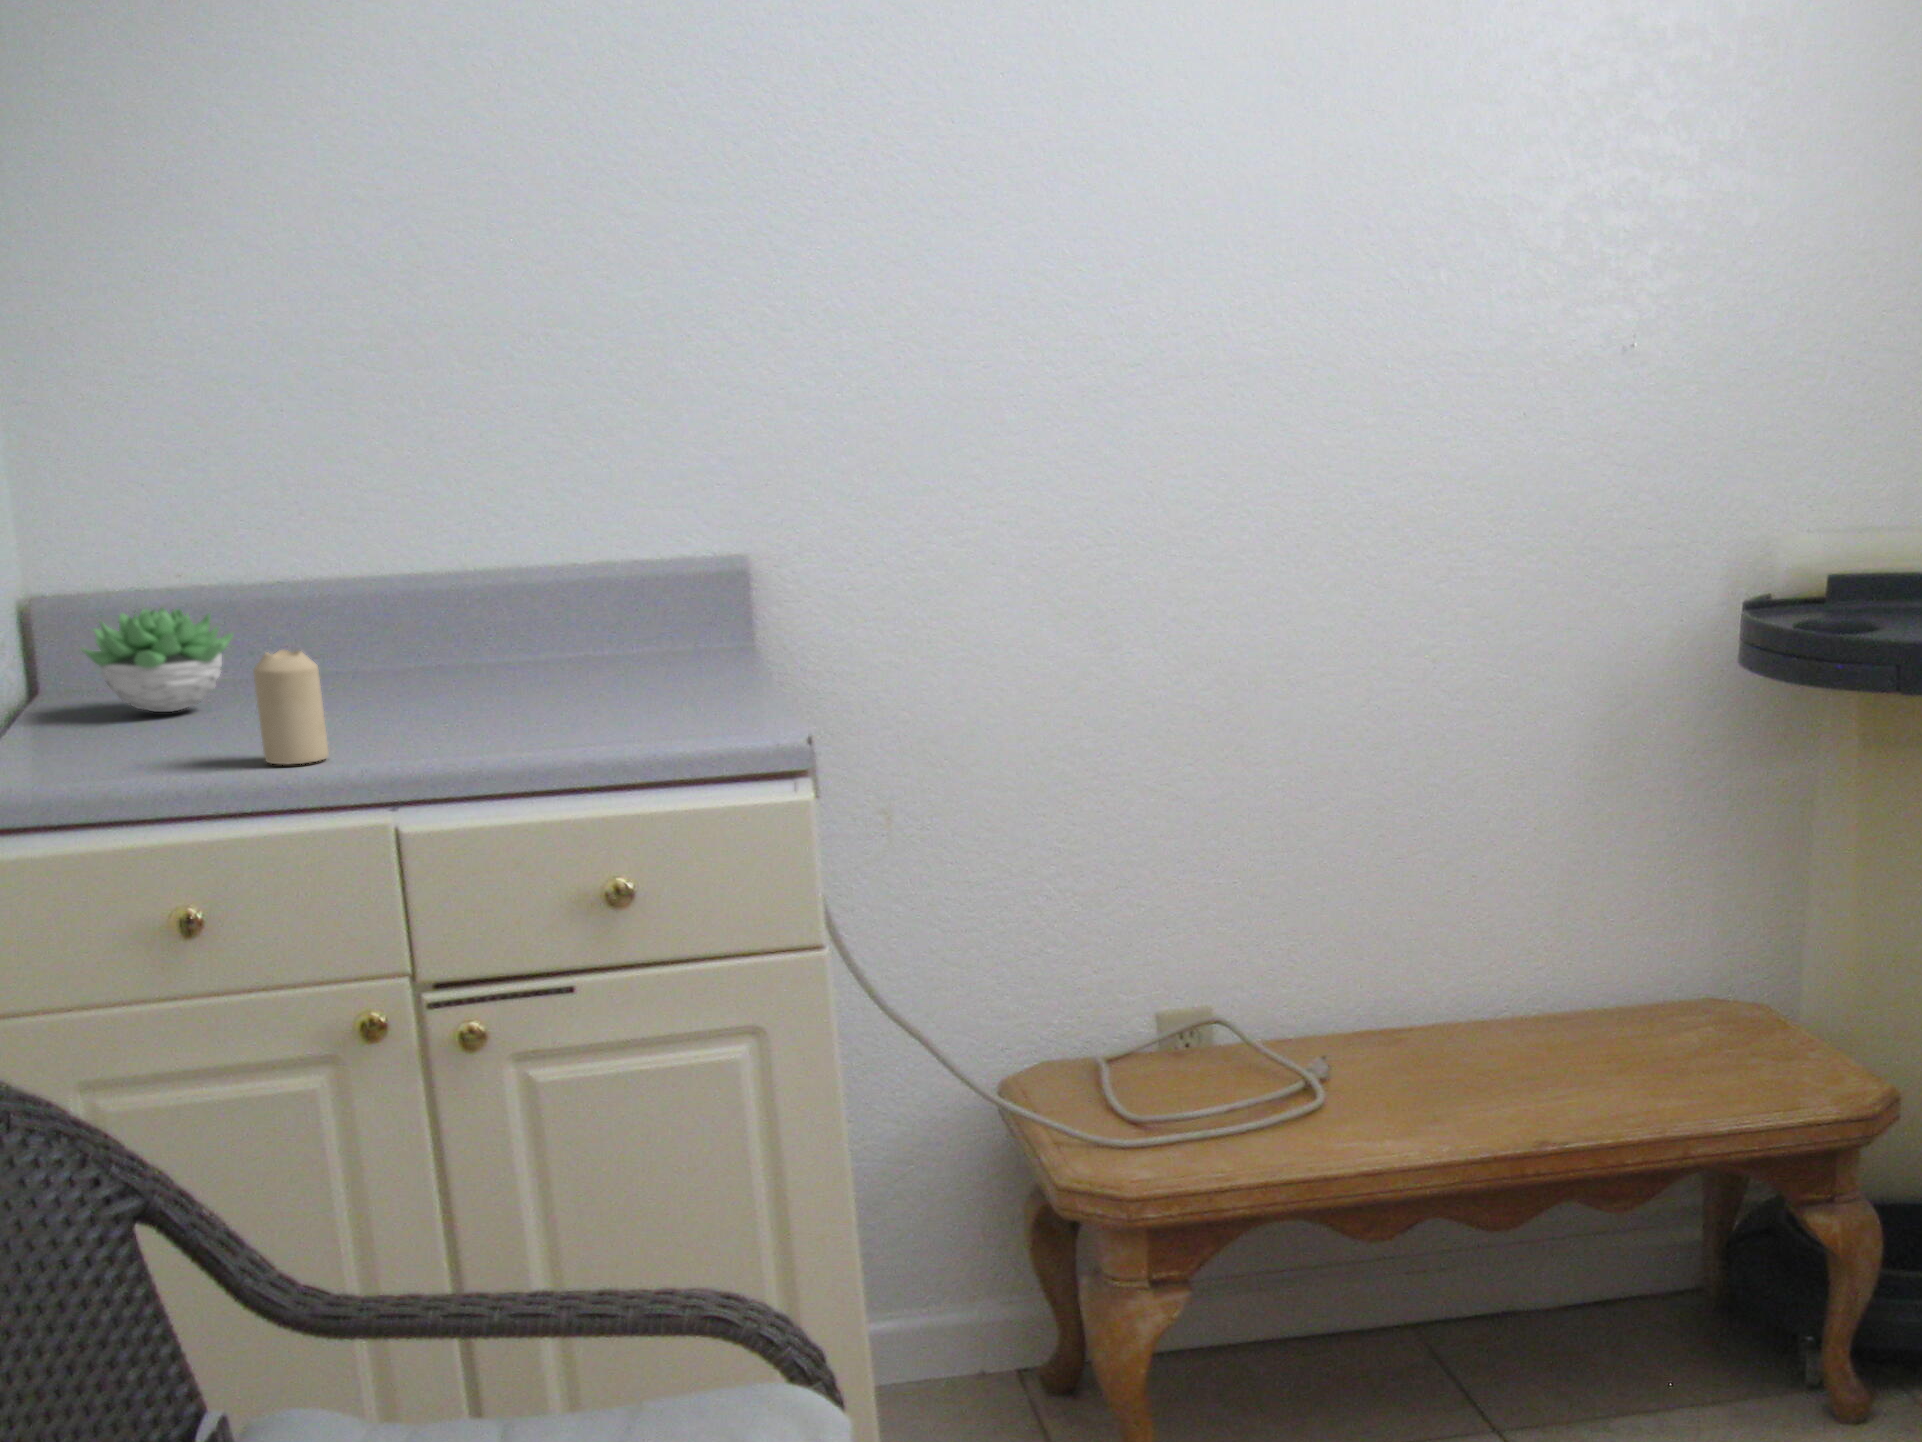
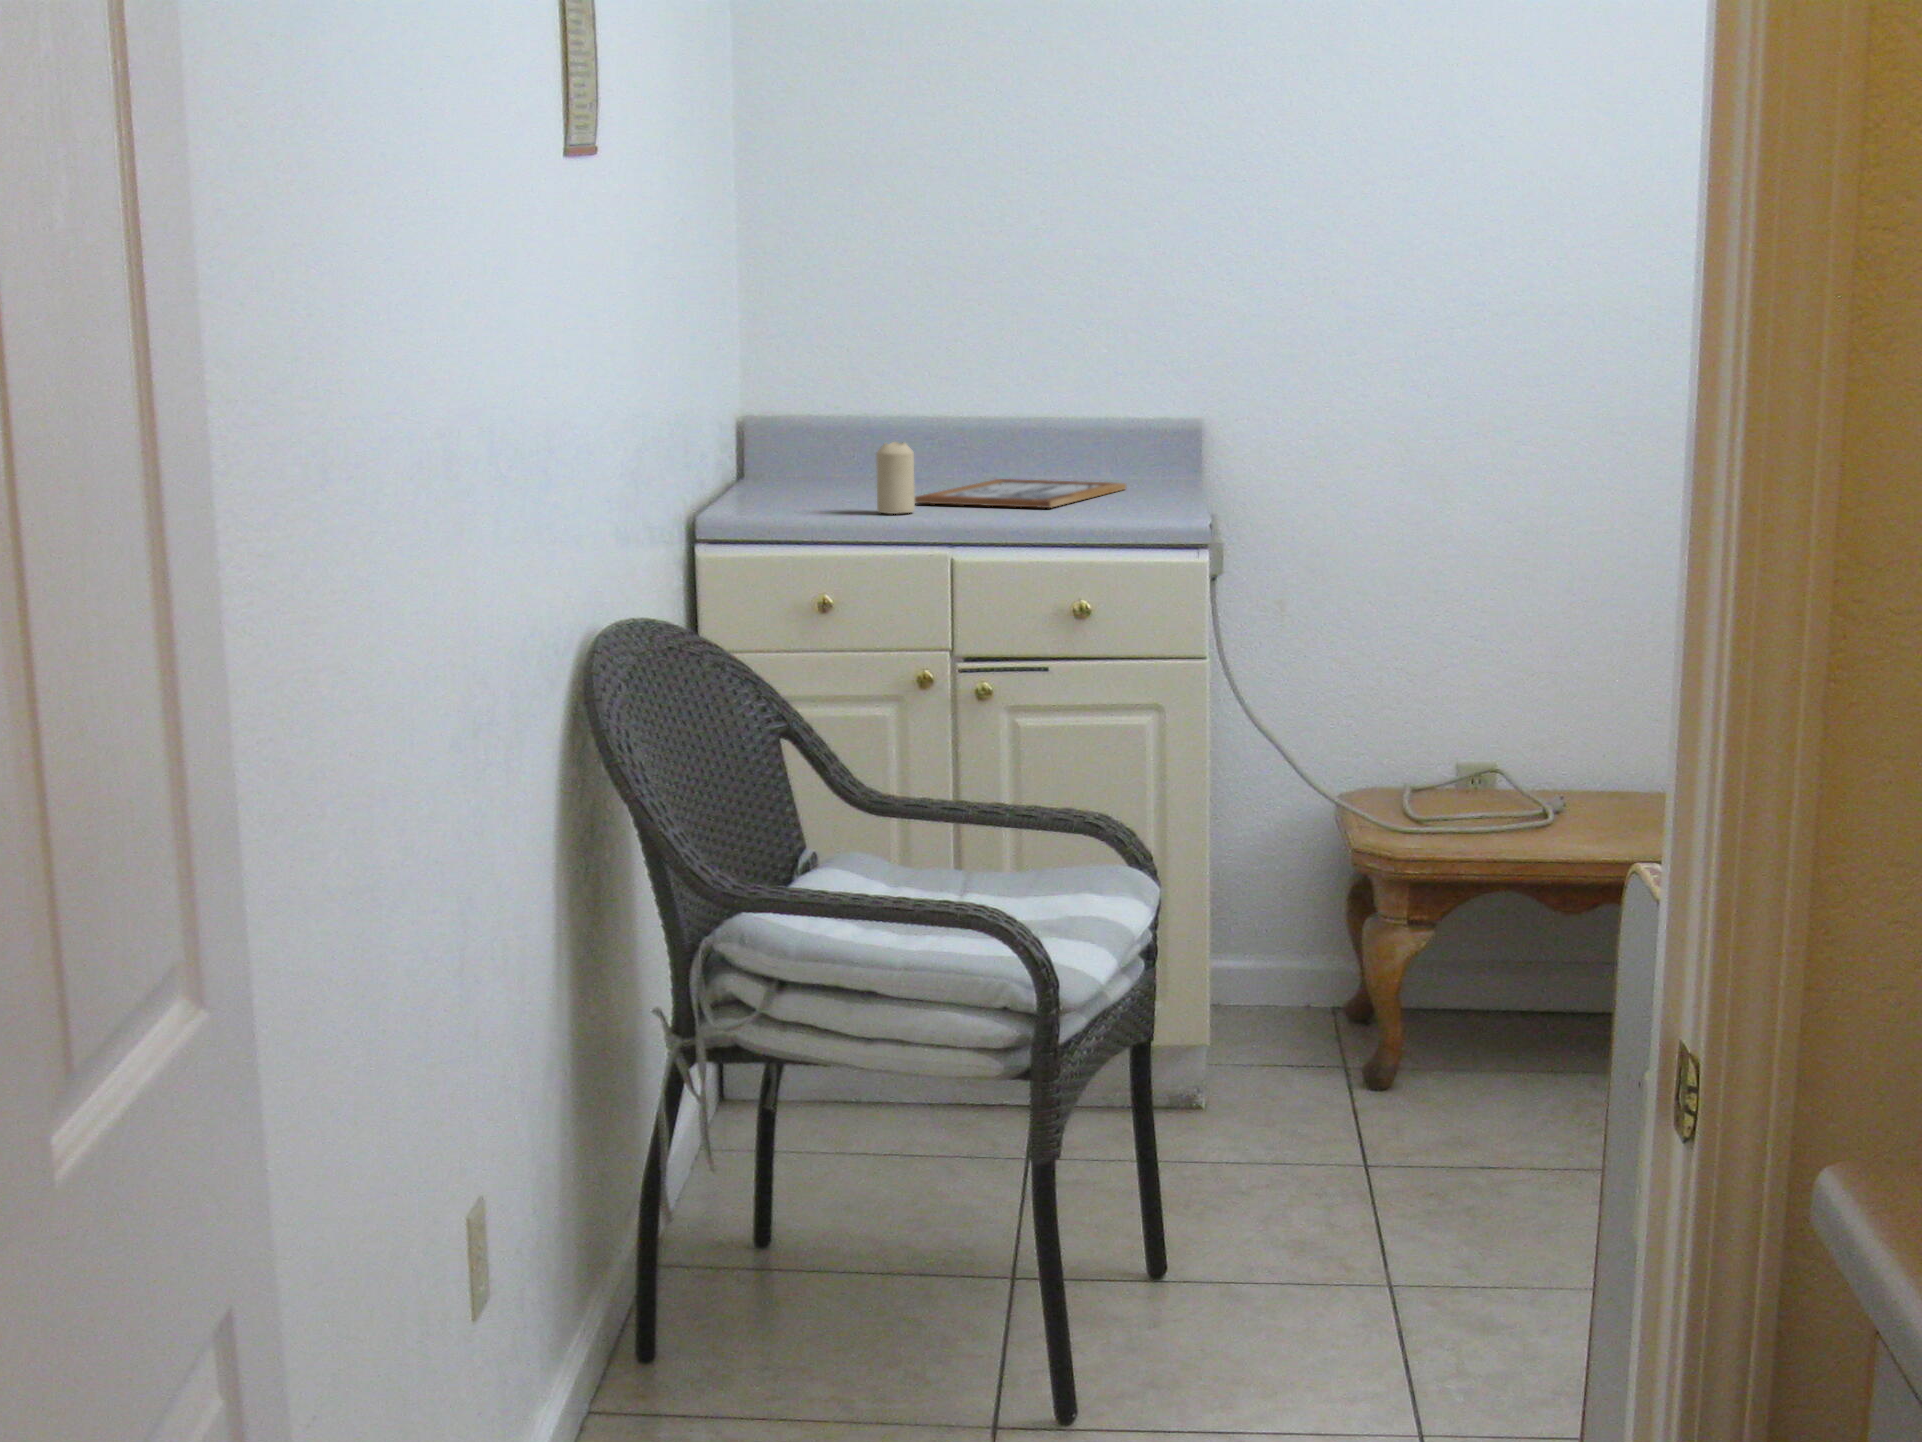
succulent plant: present [82,608,234,712] -> none [778,425,869,490]
picture frame: none [323,677,658,736] -> present [915,479,1126,508]

